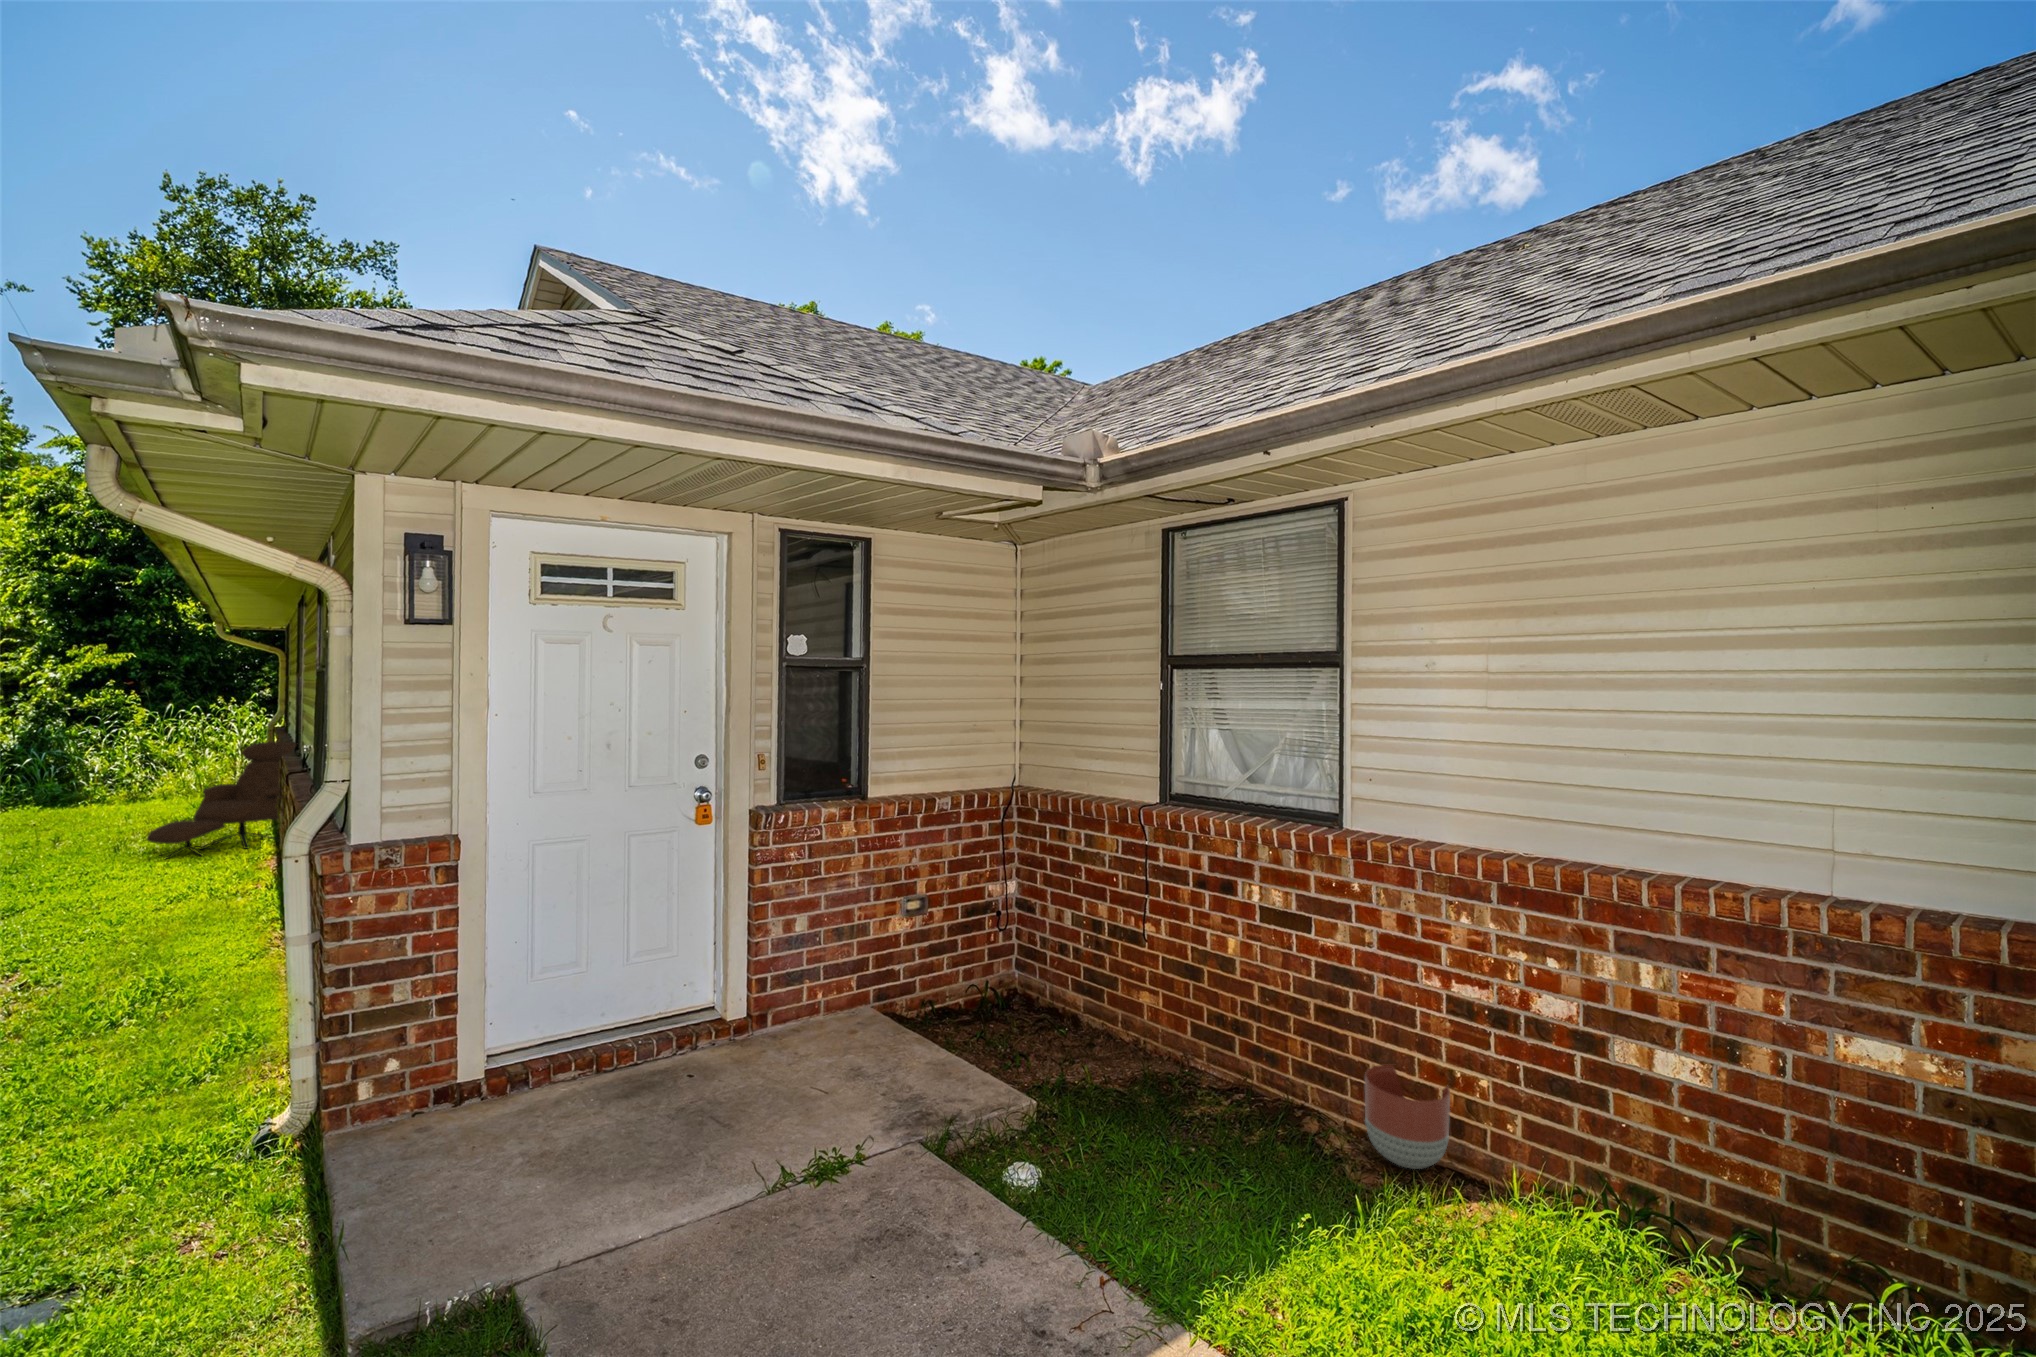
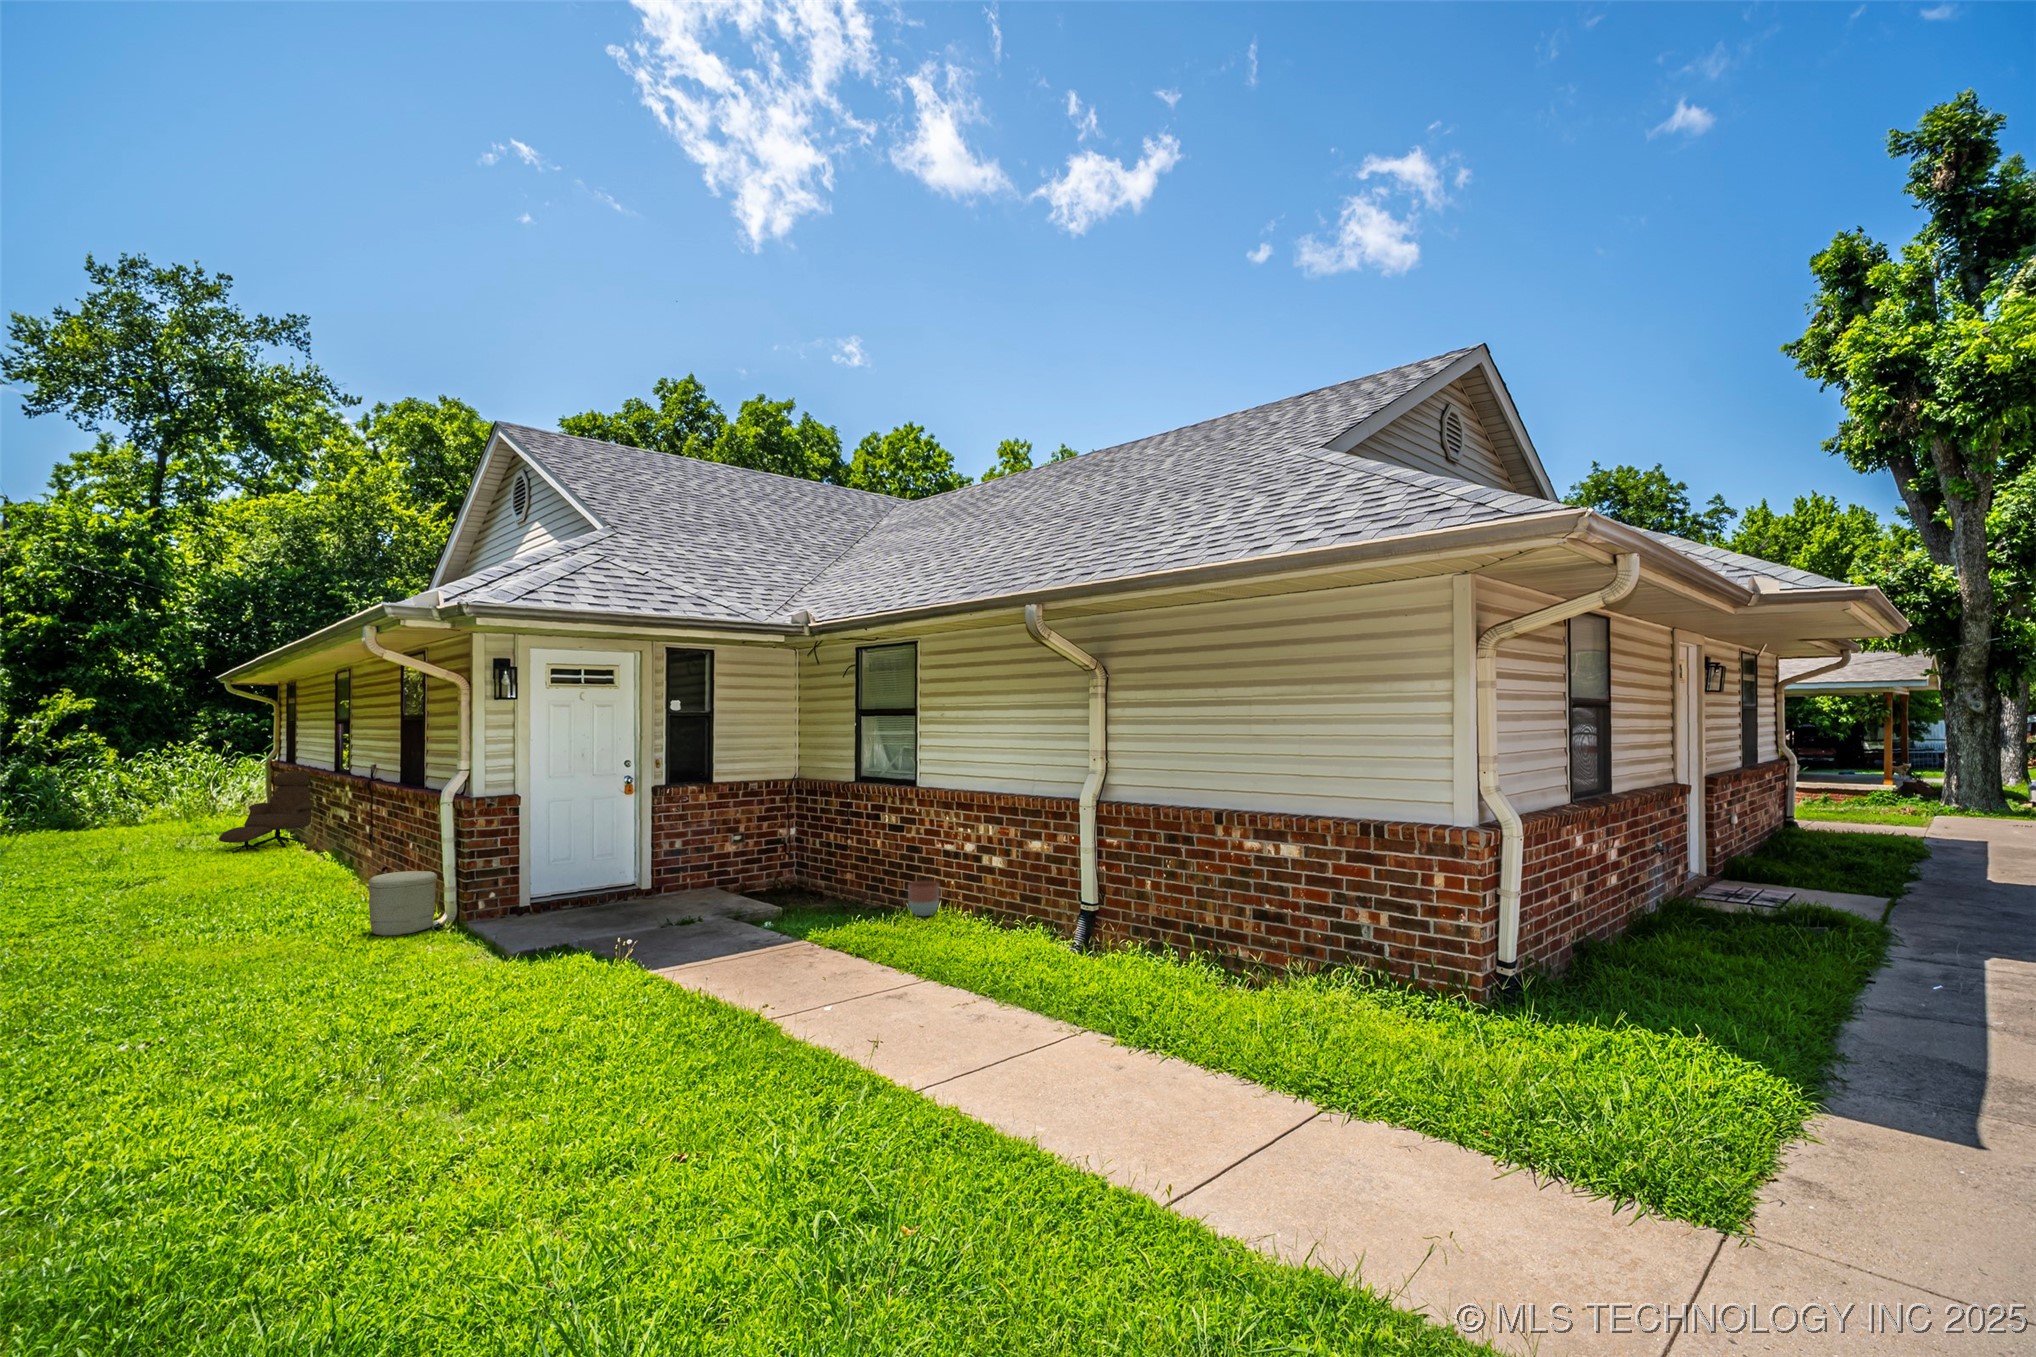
woven basket: none [64,1010,260,1200] -> present [368,871,437,936]

